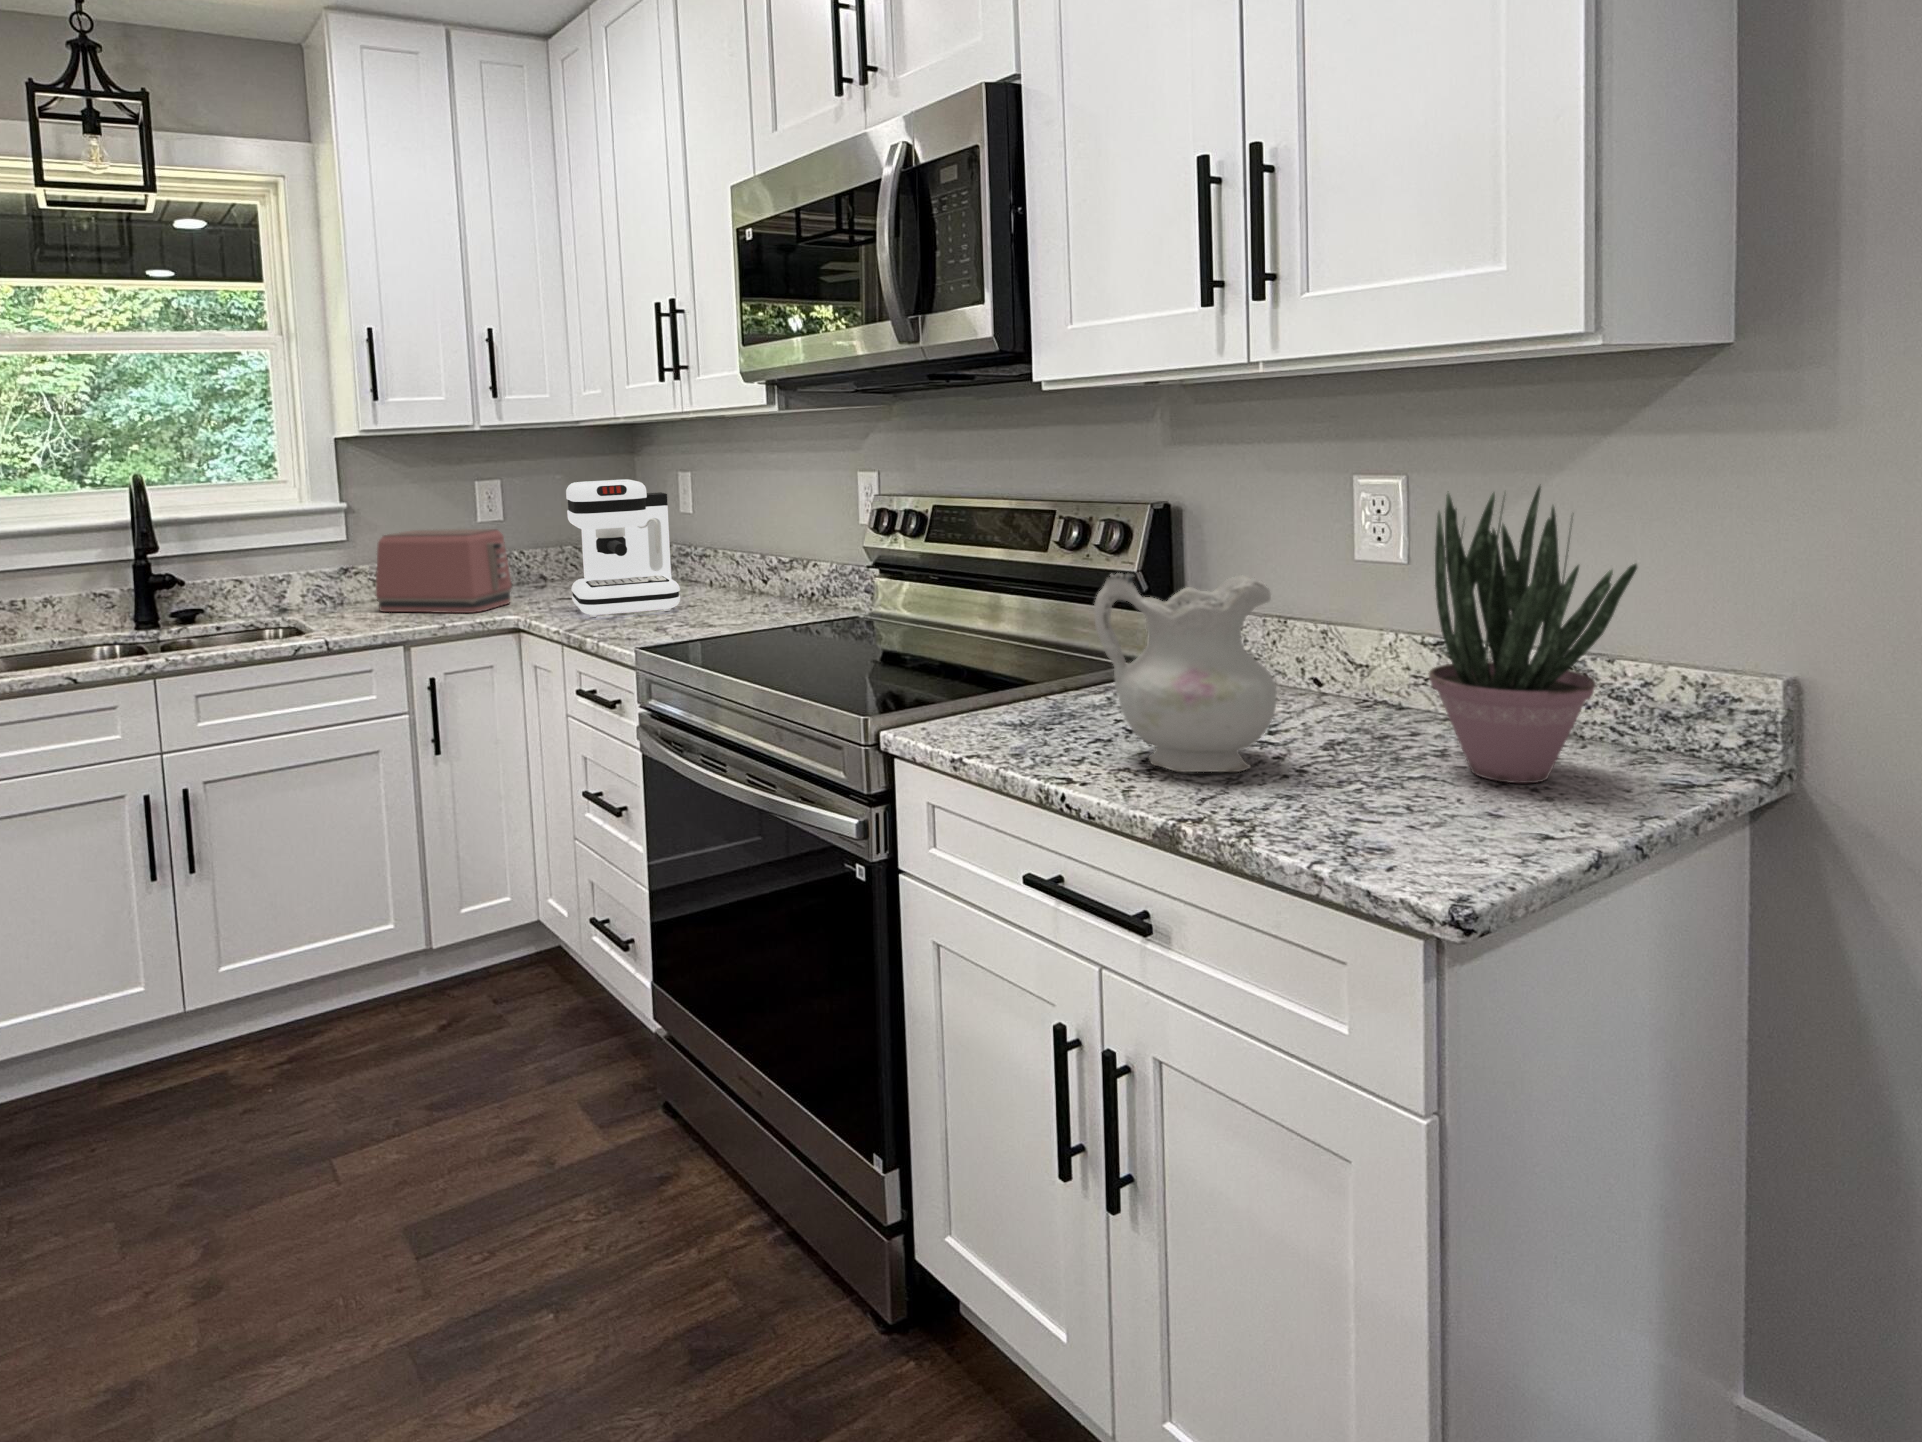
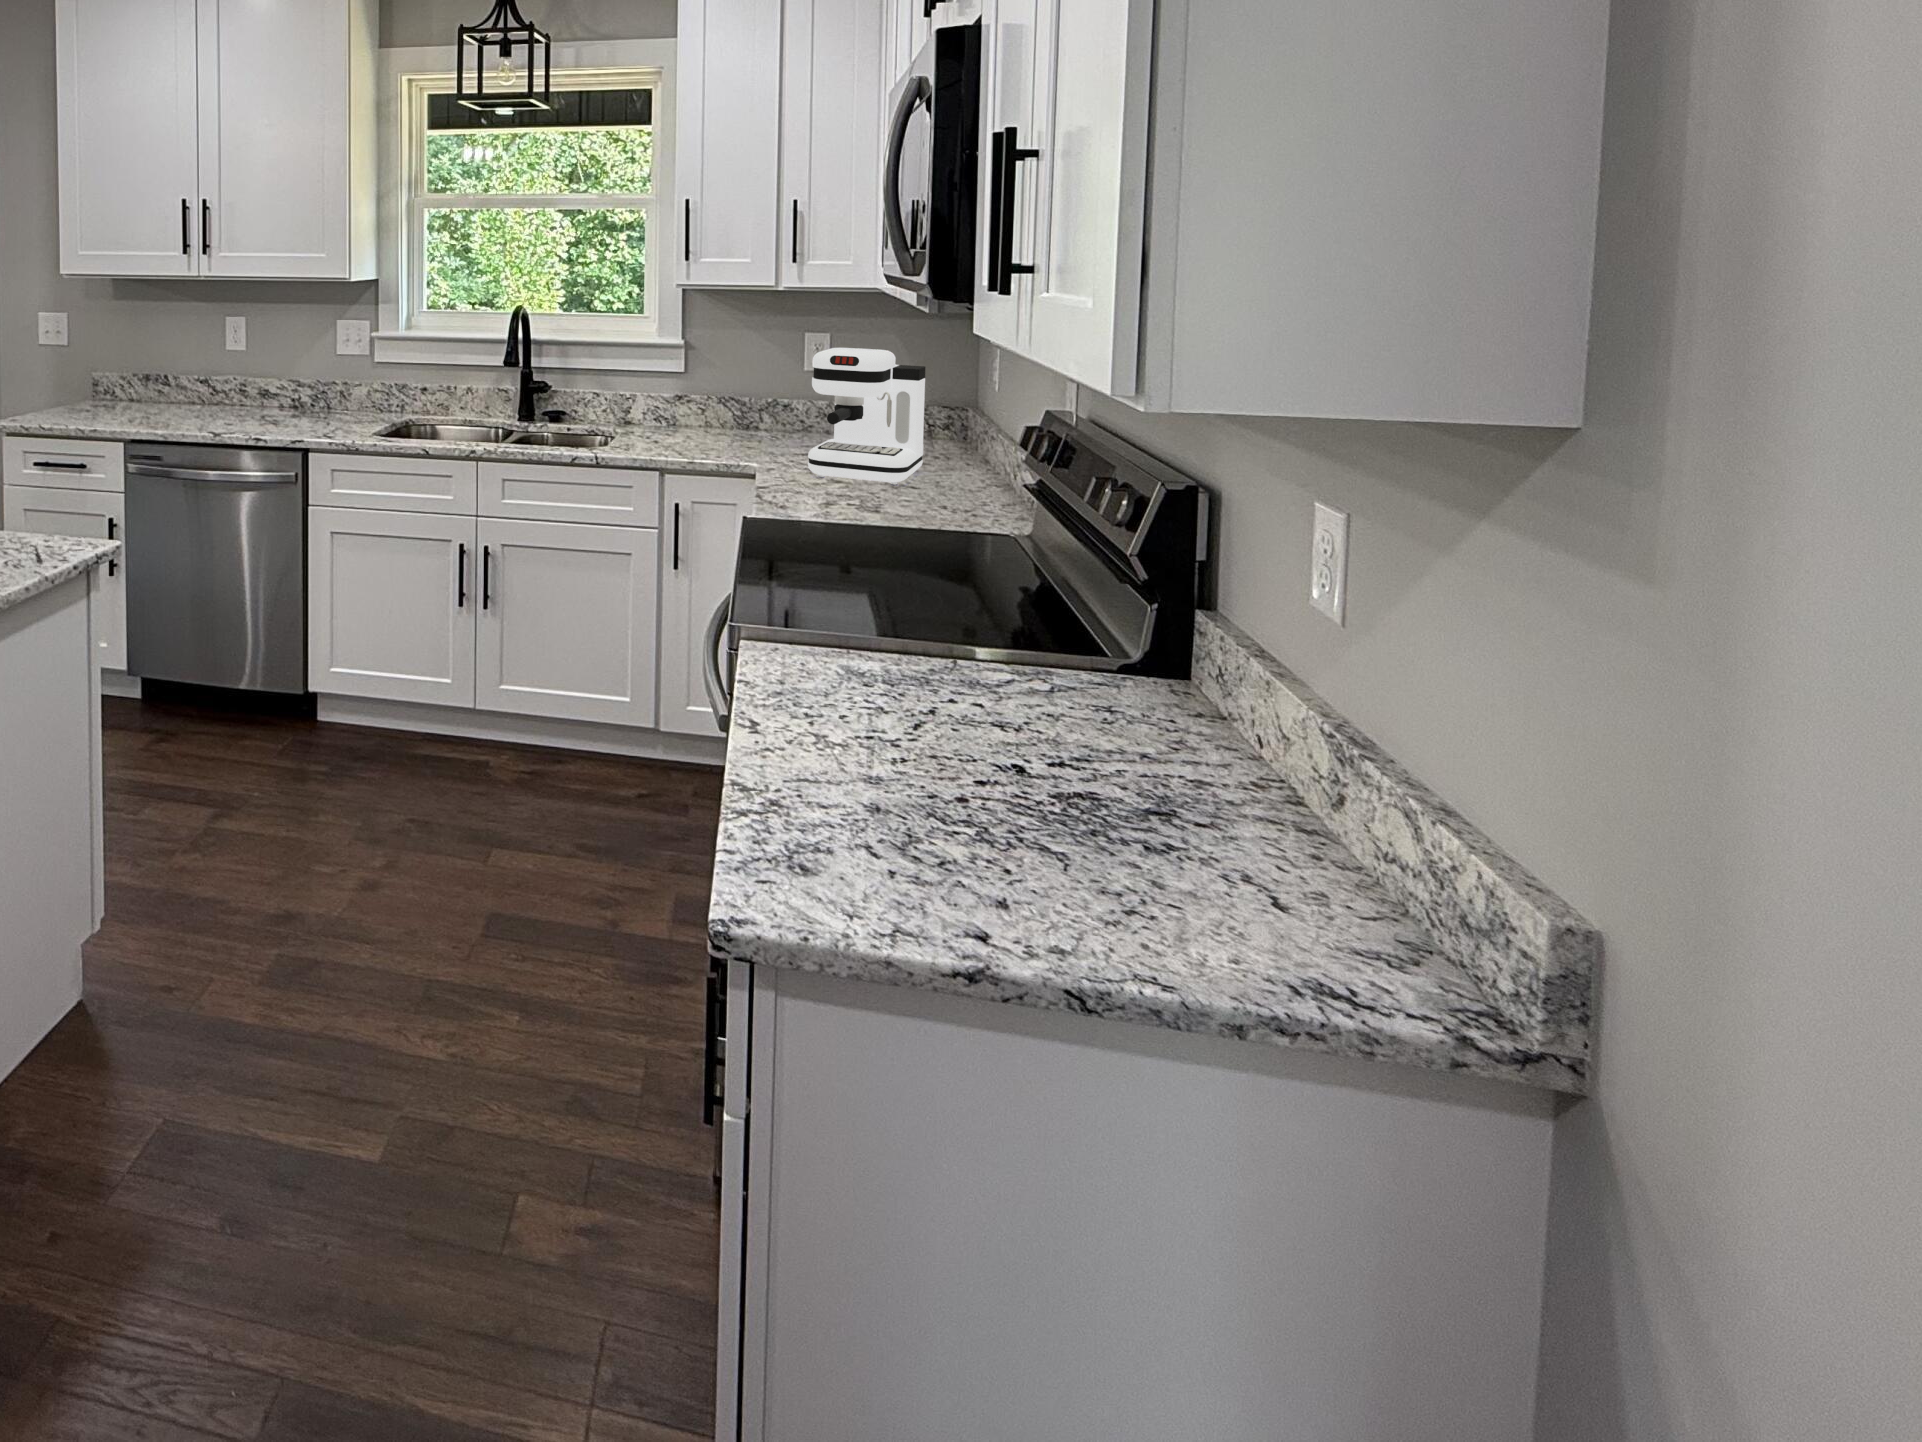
potted plant: present [1429,486,1637,783] -> none [1067,518,1364,903]
toaster: present [376,529,512,613] -> none [687,371,799,453]
ceramic pitcher: present [1094,573,1277,772] -> none [840,531,1008,769]

